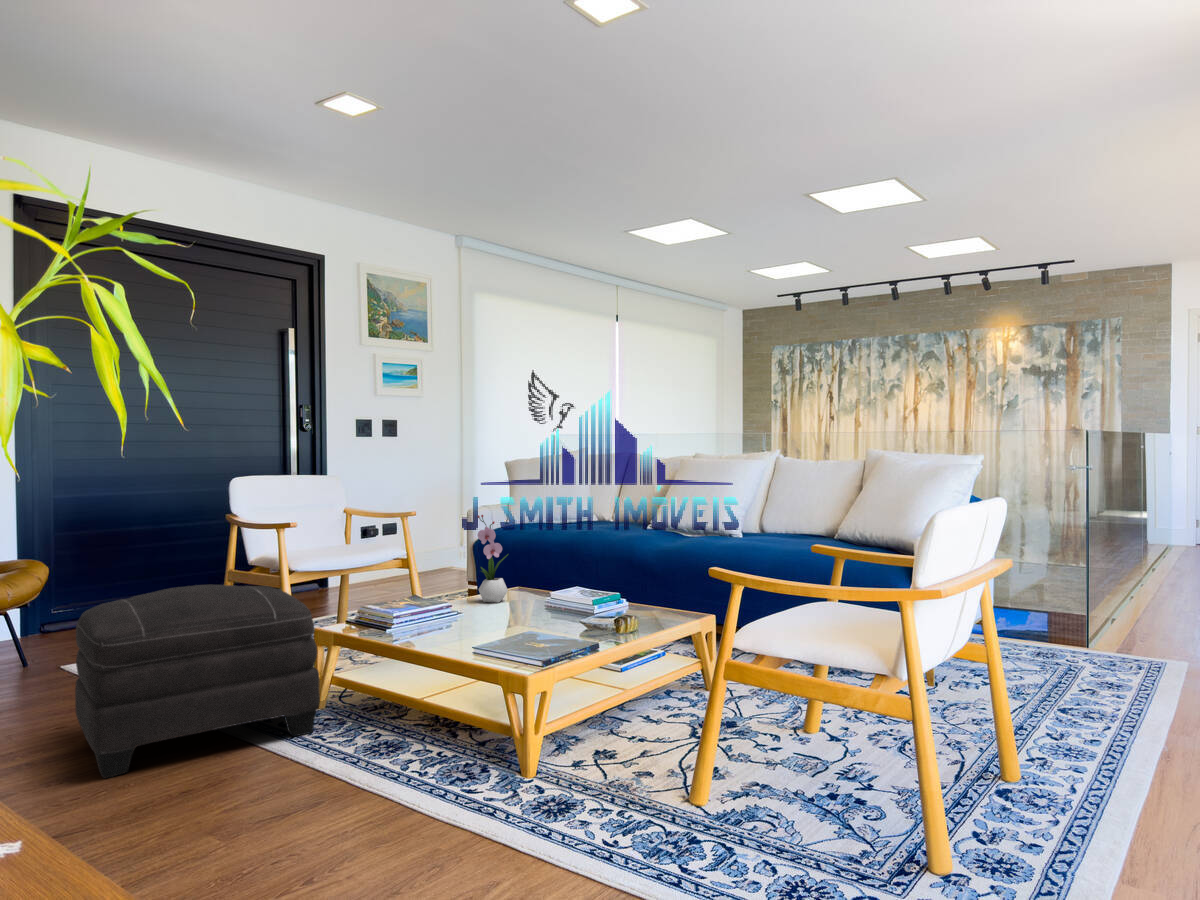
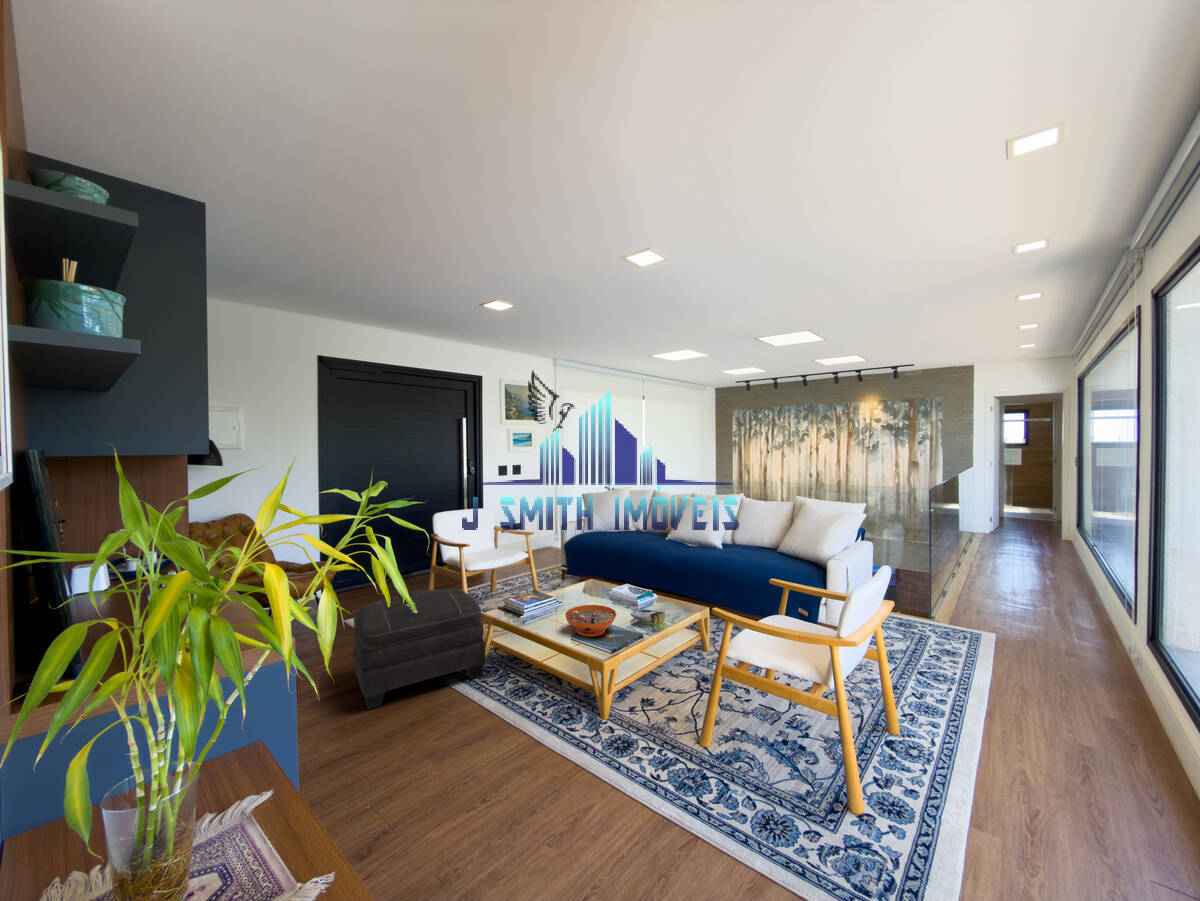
flower arrangement: present [477,515,509,602] -> none [572,542,589,592]
decorative bowl: none [463,603,553,648] -> present [565,605,616,636]

